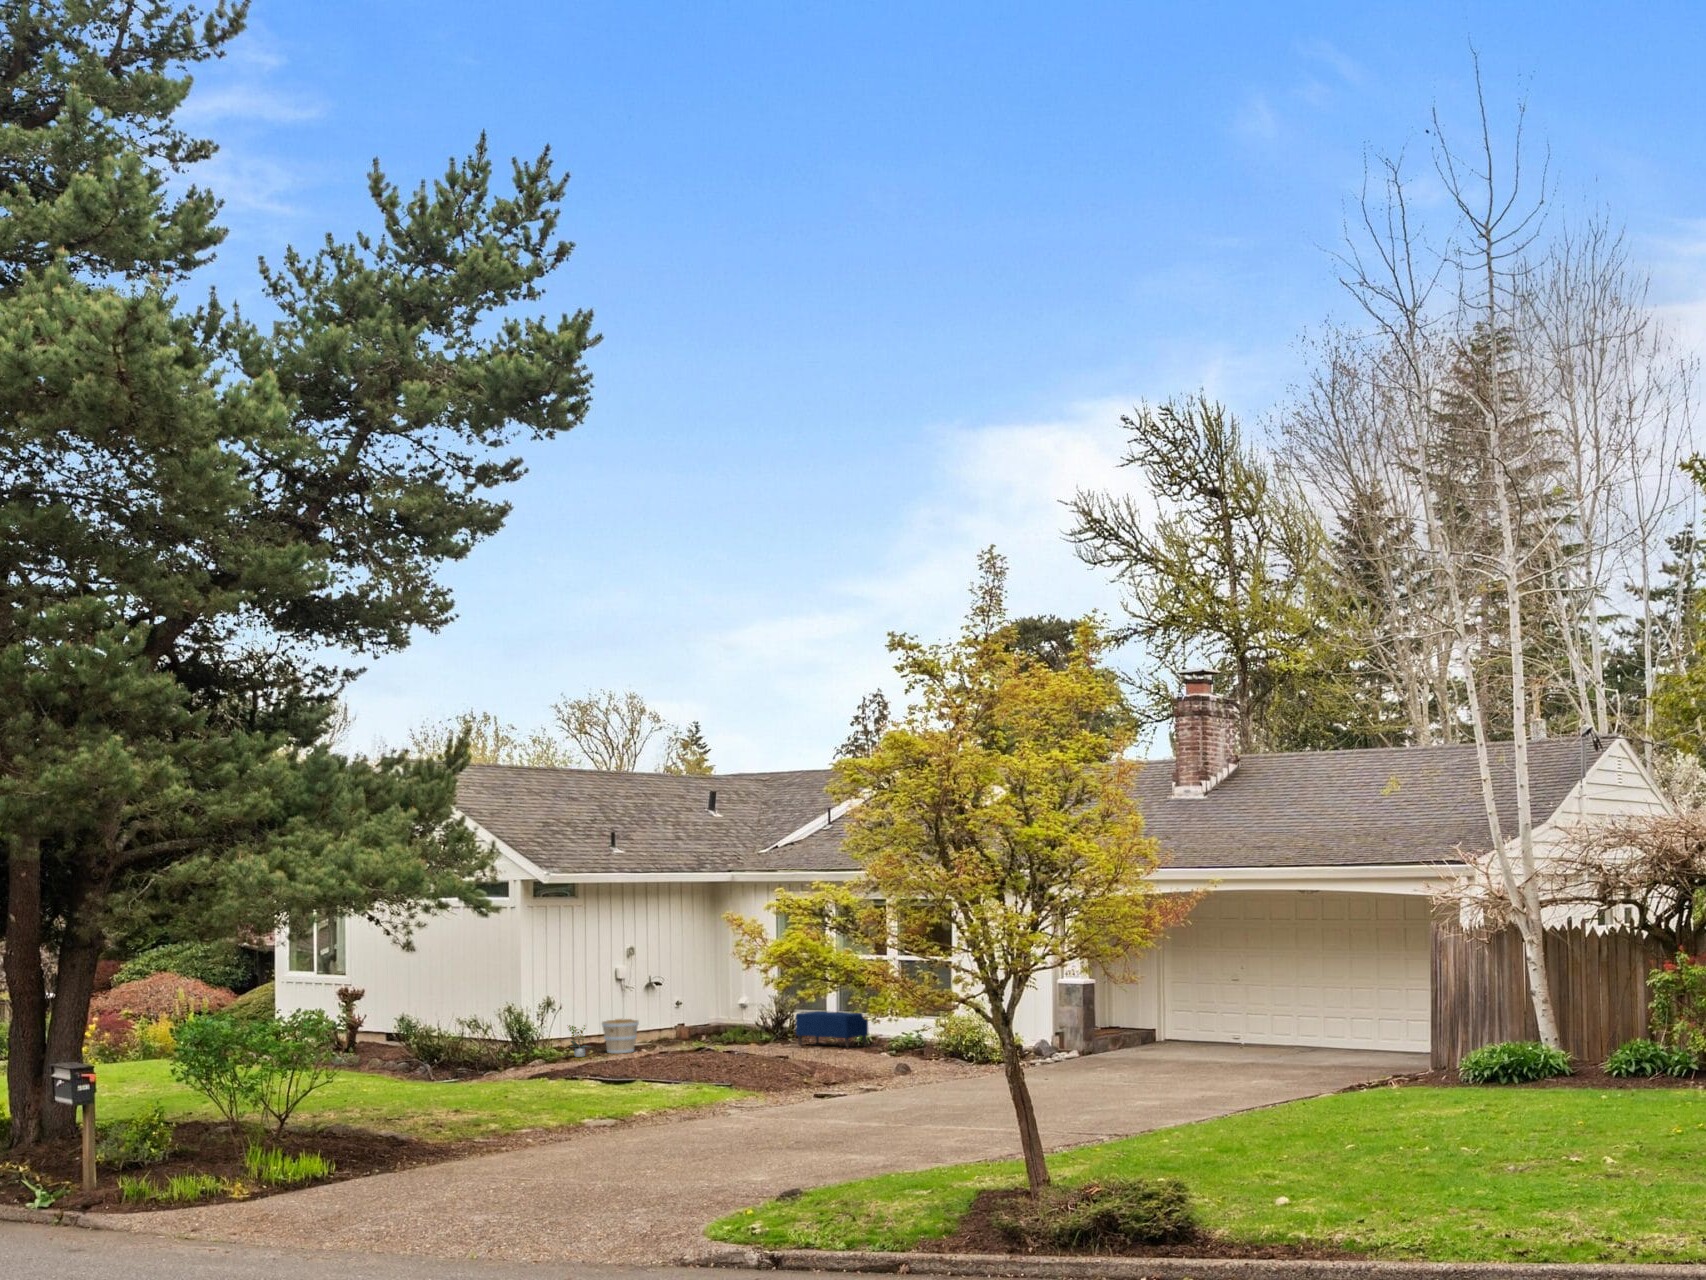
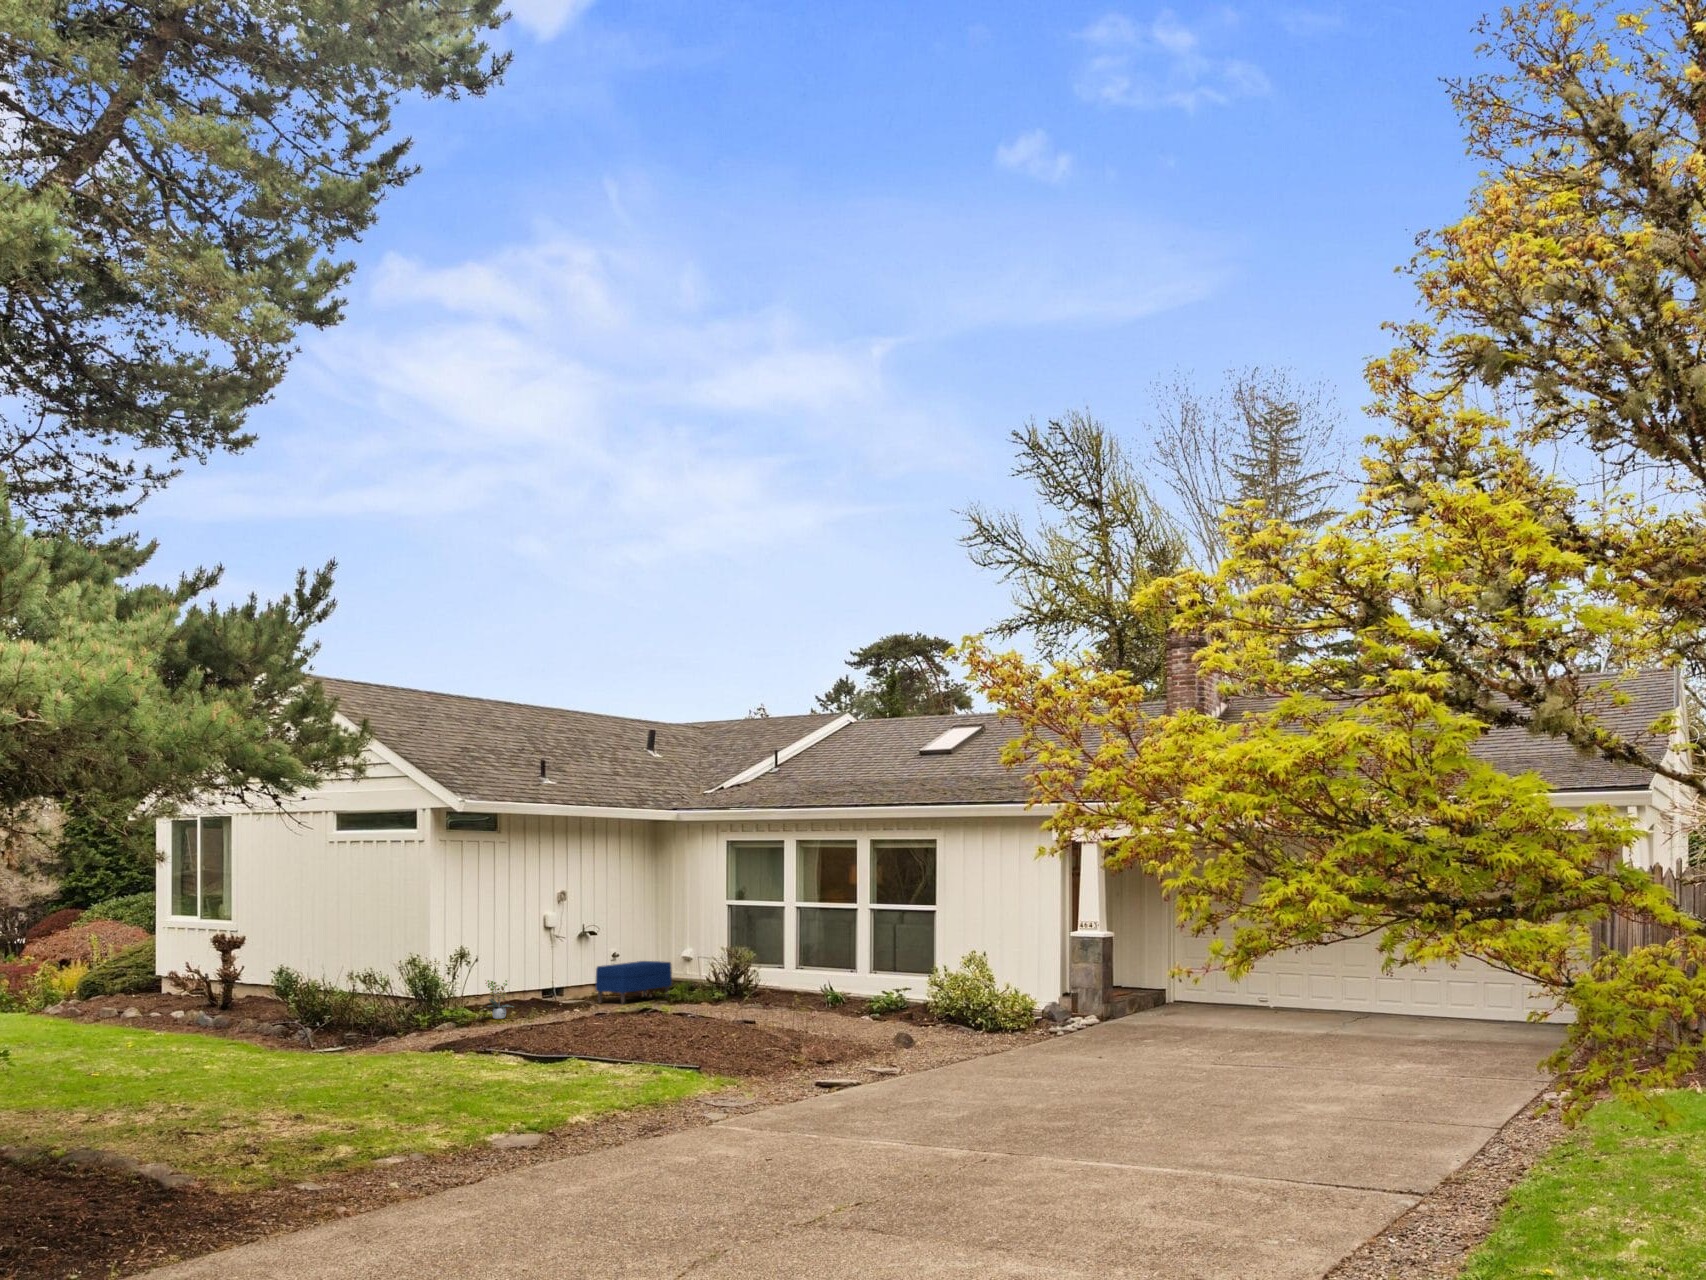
bench: present [795,1011,868,1048] -> present [596,961,672,1005]
wooden bucket: present [602,1019,639,1054] -> none [527,972,572,1014]

